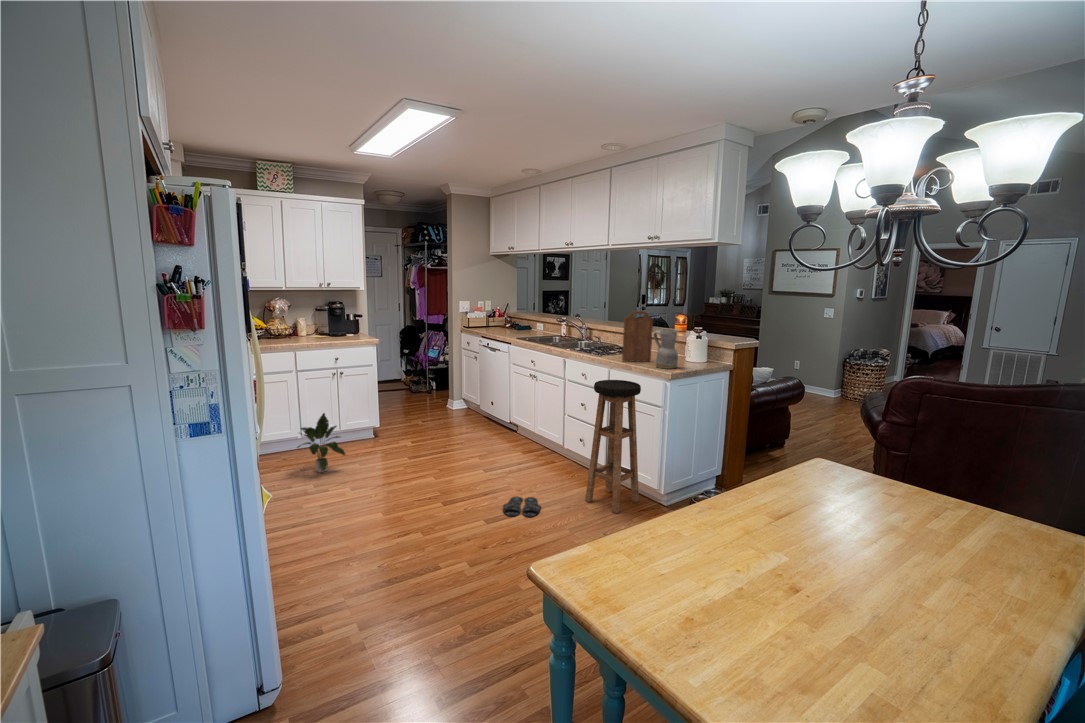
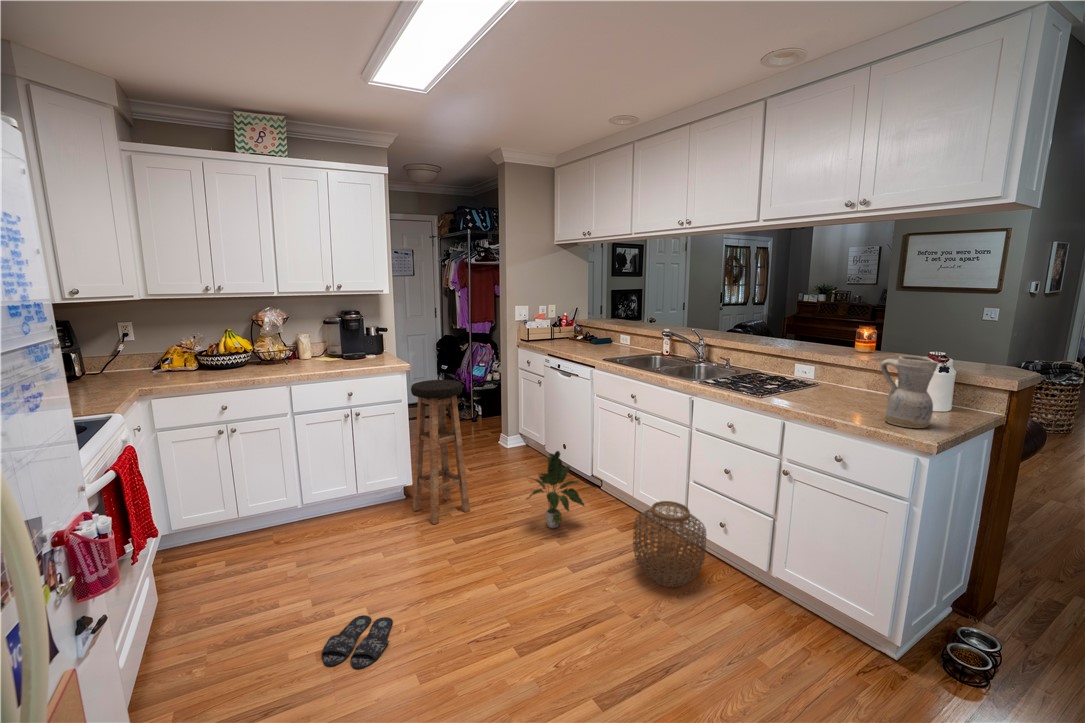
cutting board: present [622,311,653,361] -> none [807,324,864,408]
bar stool: present [585,380,641,513] -> present [411,380,470,524]
potted plant: present [297,413,345,473] -> present [526,451,584,528]
woven basket: none [525,426,569,478] -> present [633,501,706,587]
slippers: present [503,497,541,517] -> present [322,615,393,669]

